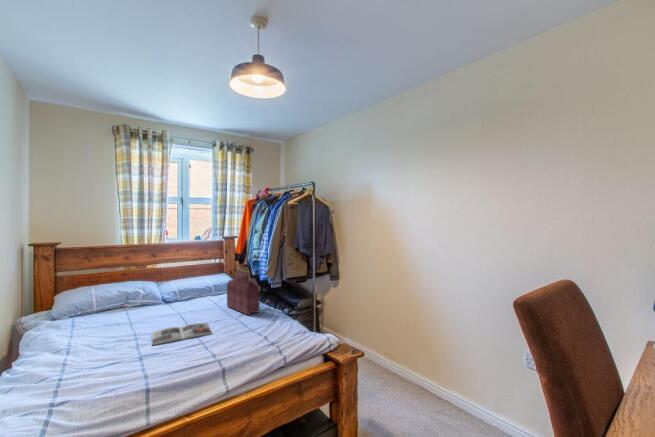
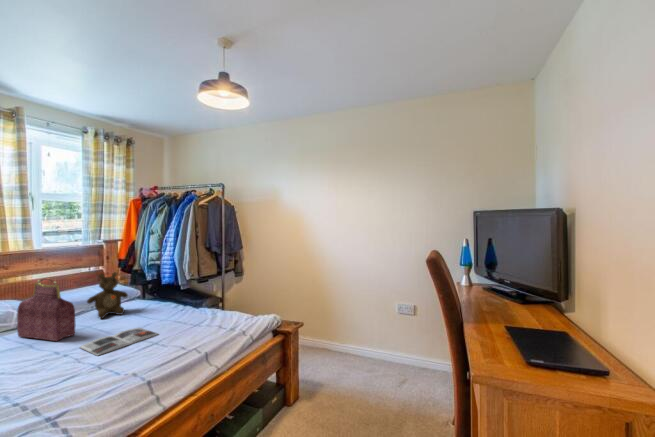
handbag: present [227,265,260,315] -> present [17,278,75,341]
teddy bear: none [189,267,221,307] -> present [87,272,128,319]

